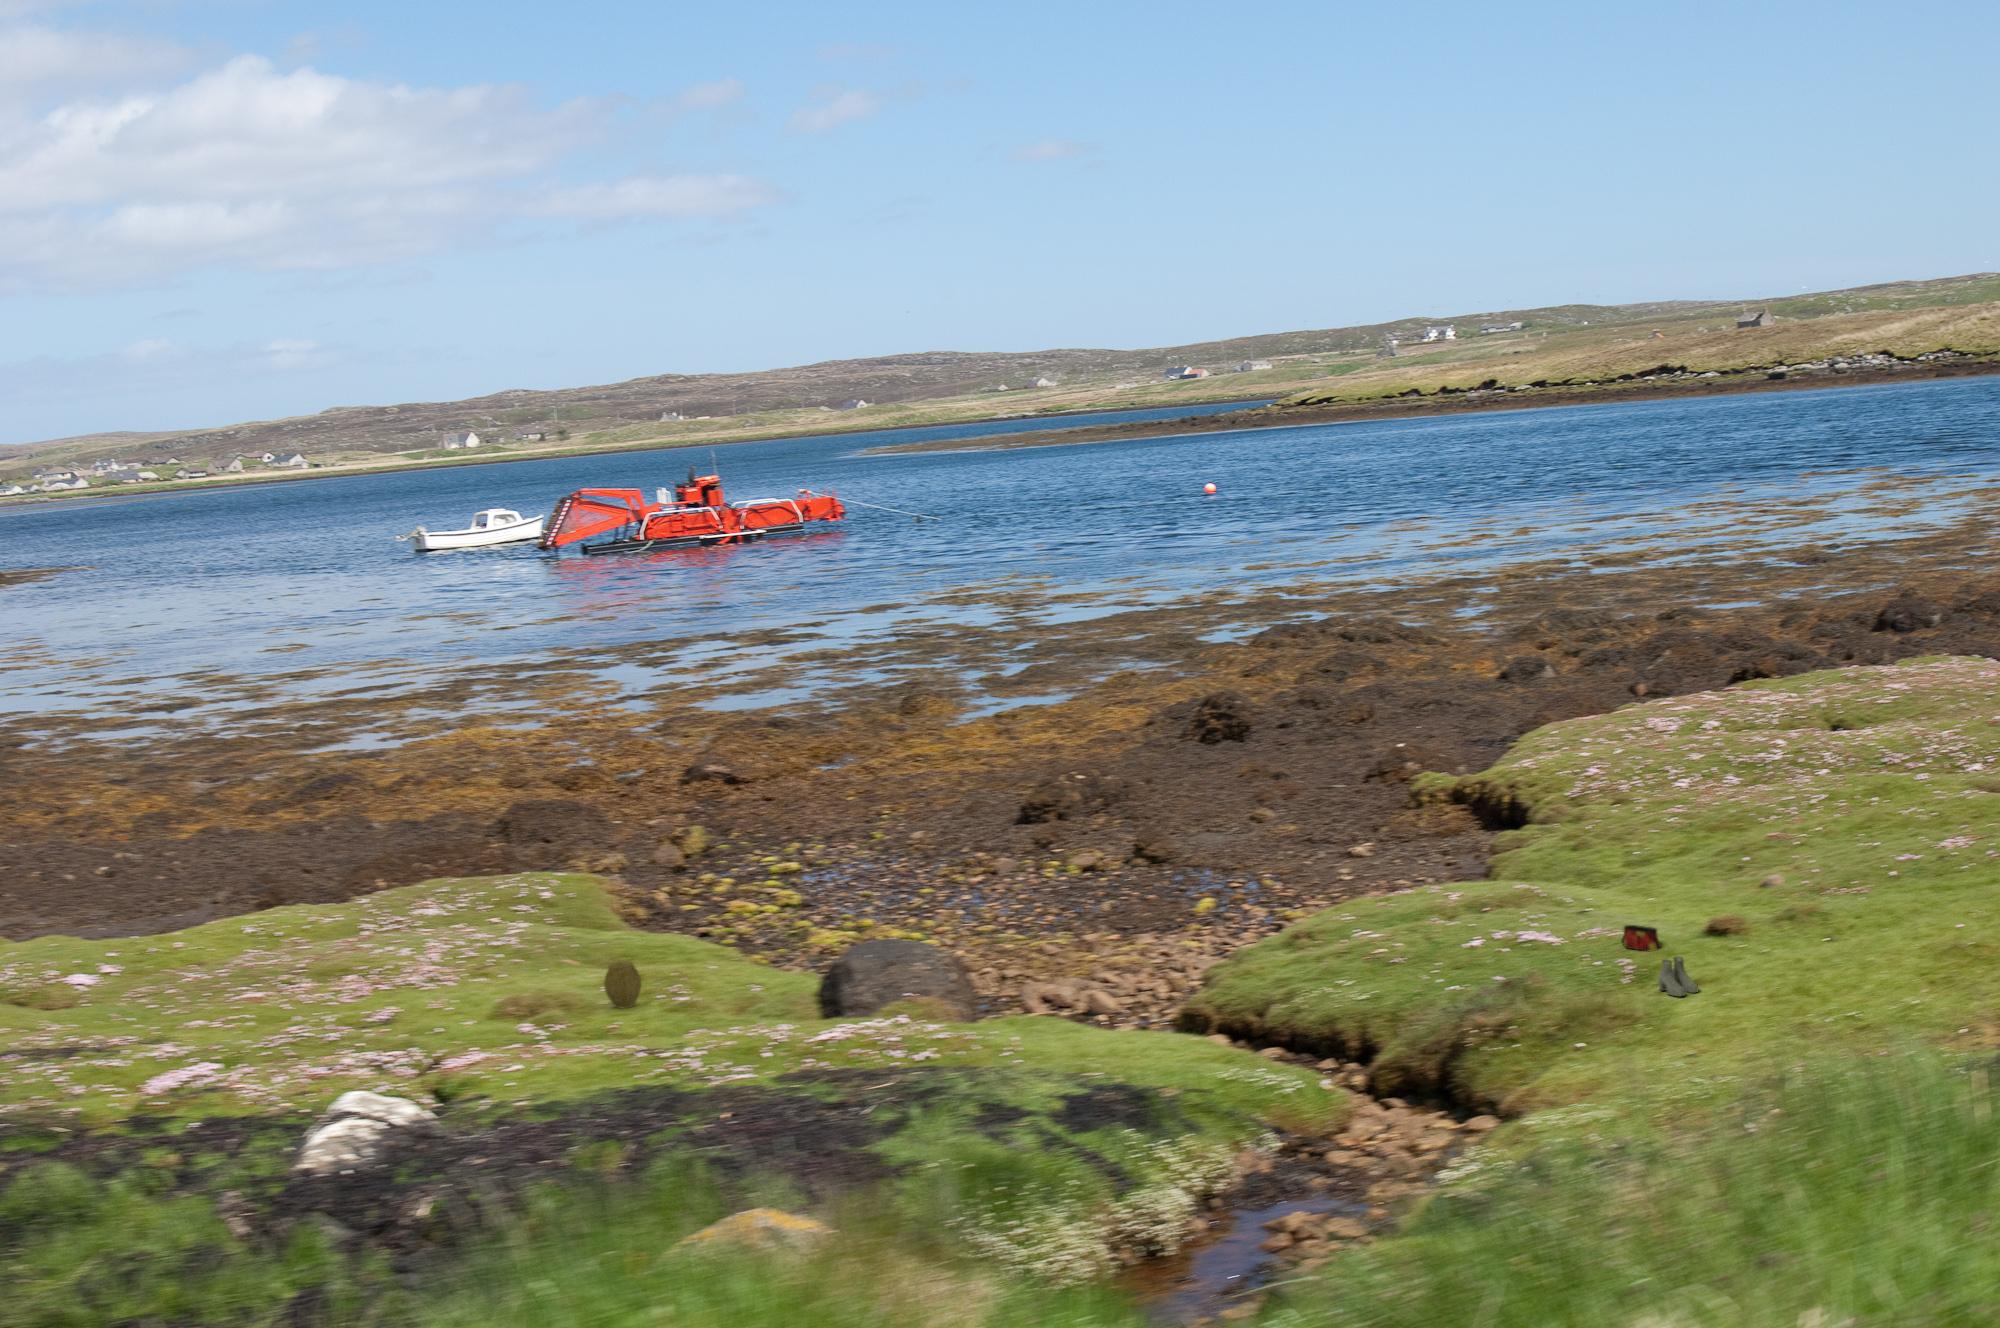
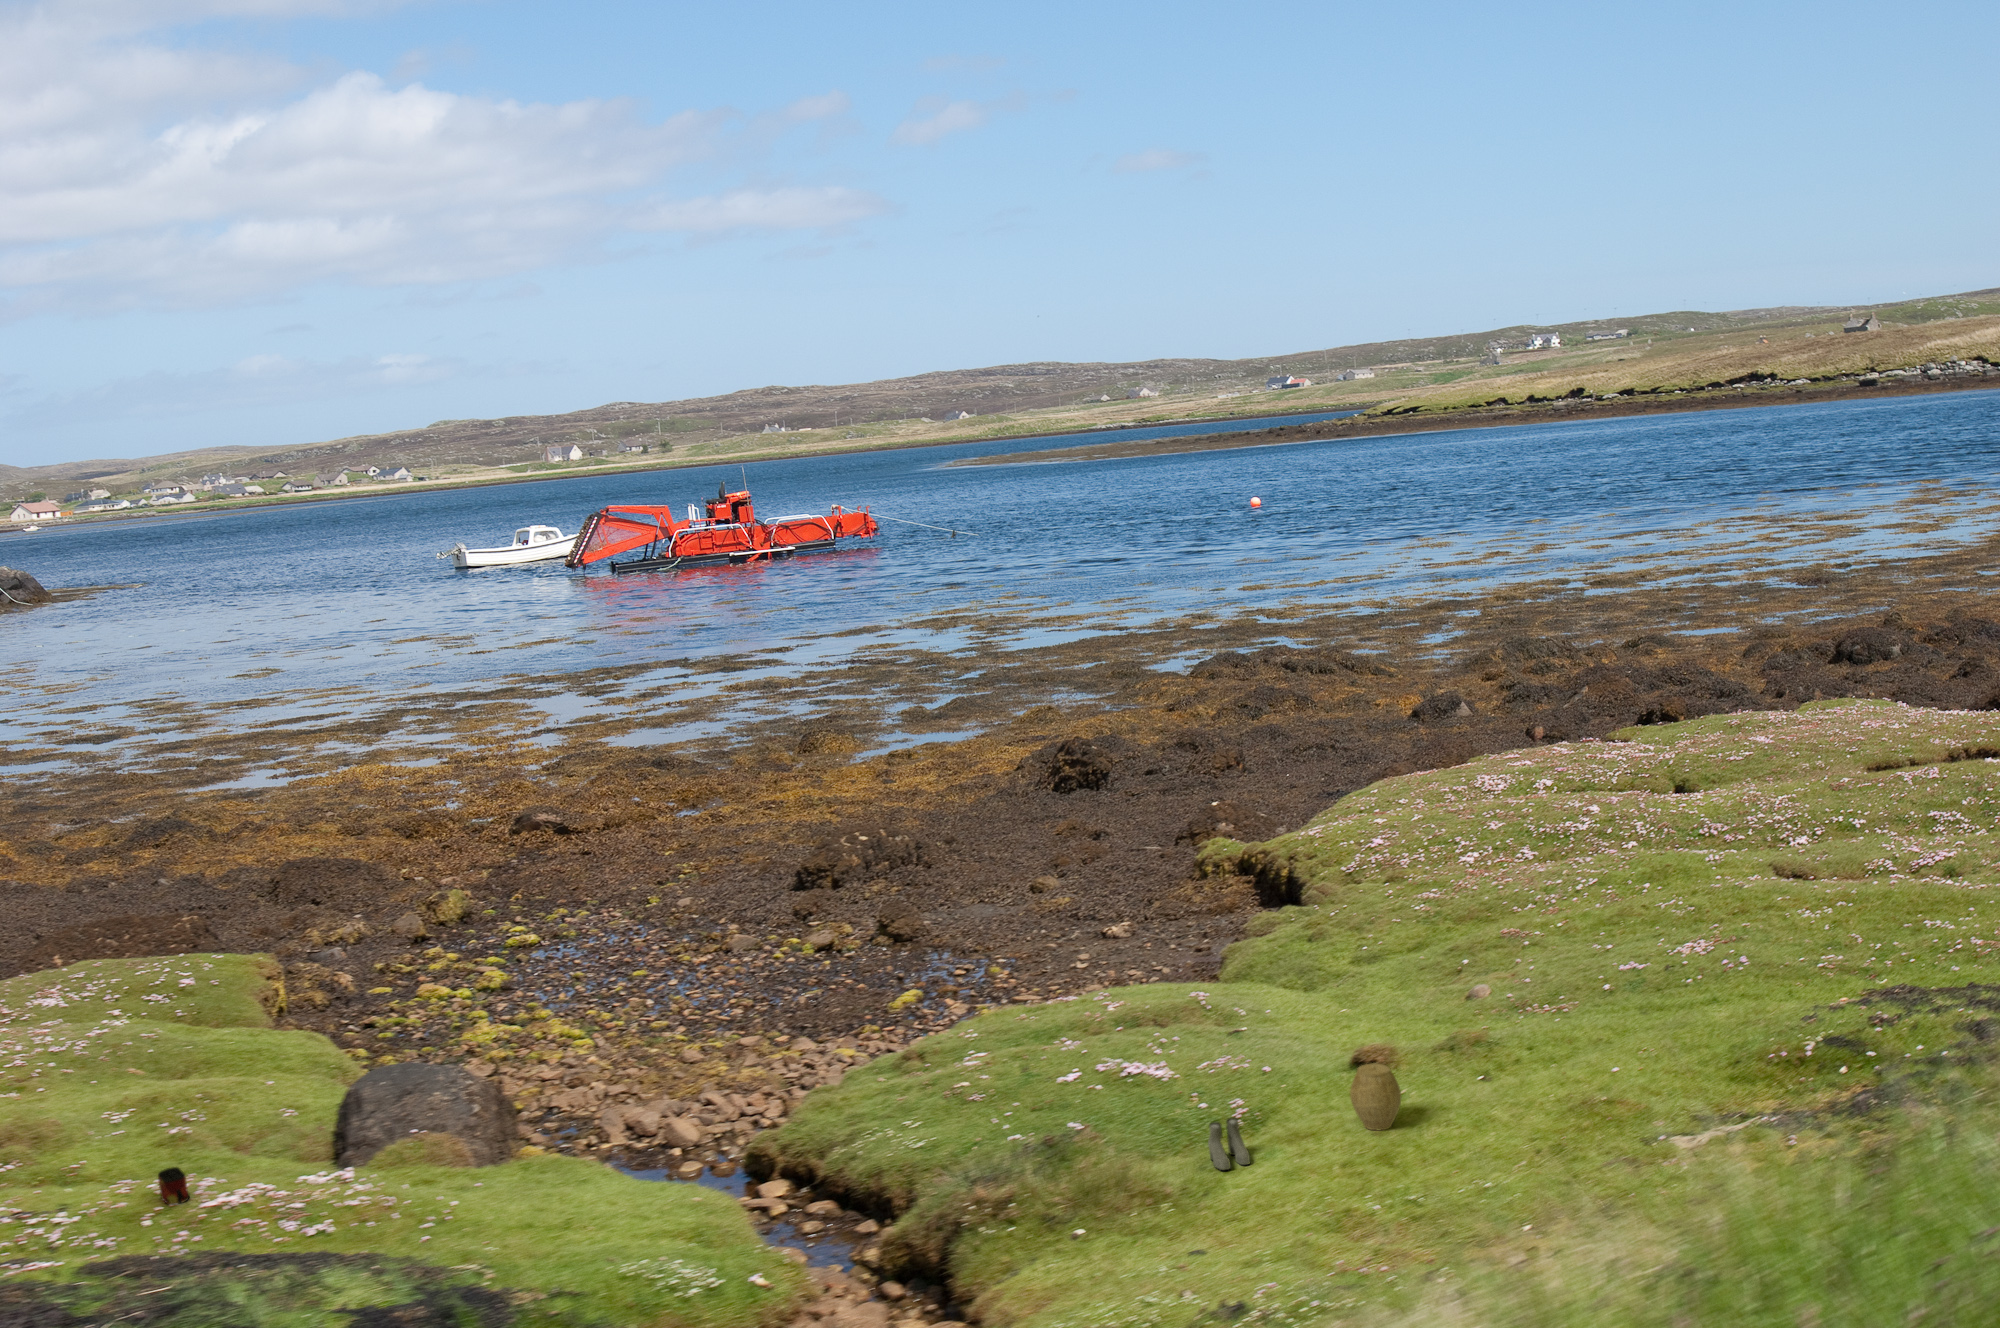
bag: present [1621,925,1660,951] -> present [158,1167,190,1205]
woven basket: present [604,961,641,1008] -> present [1350,1063,1402,1131]

